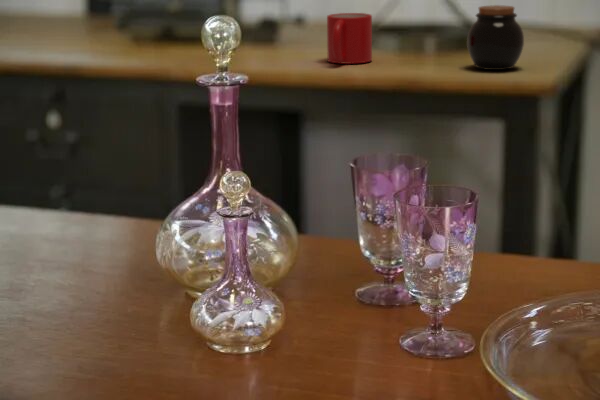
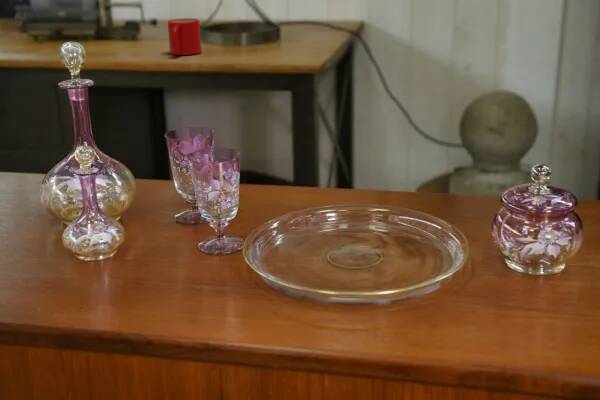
jar: present [467,5,524,70] -> none [265,12,303,57]

